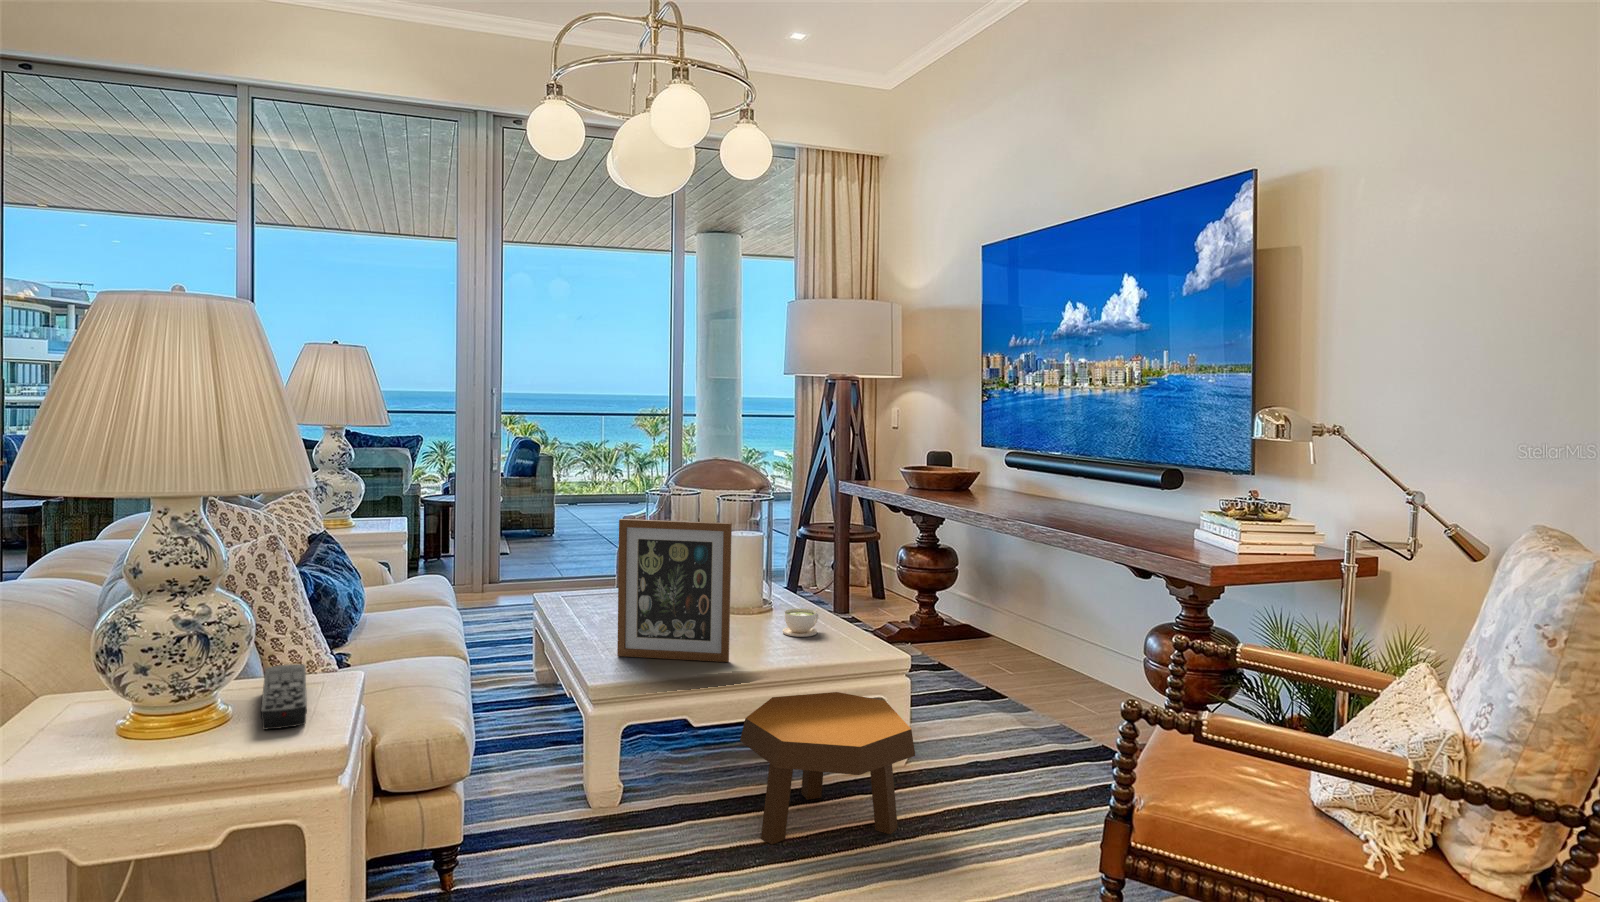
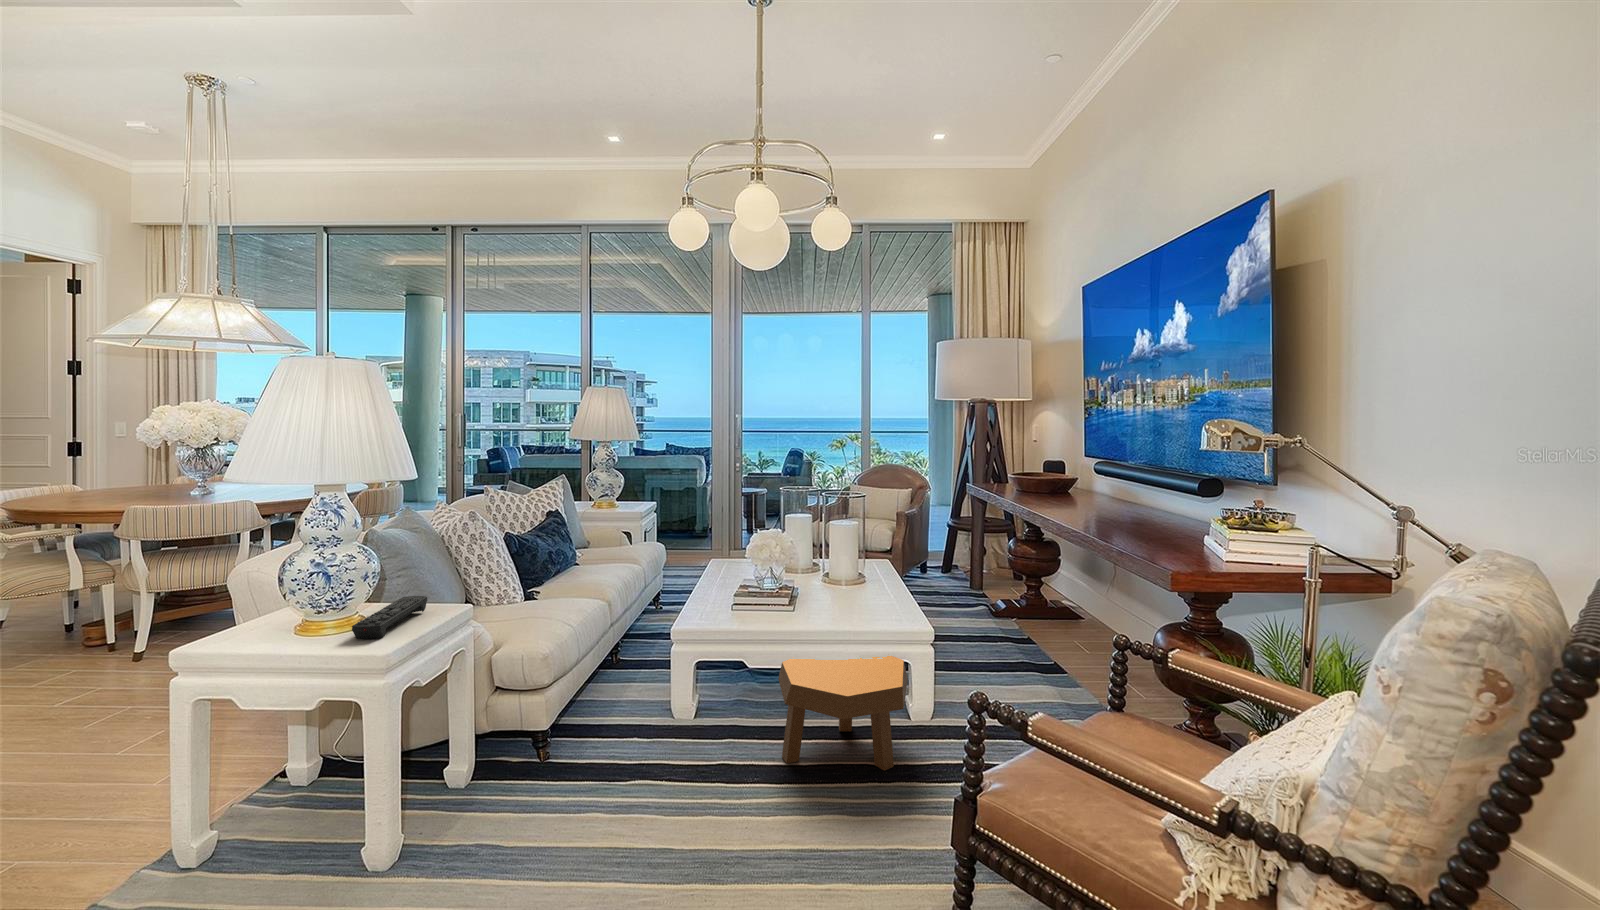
picture frame: present [617,519,732,662] -> none [711,506,786,618]
coffee cup: present [783,609,818,637] -> none [850,580,880,602]

